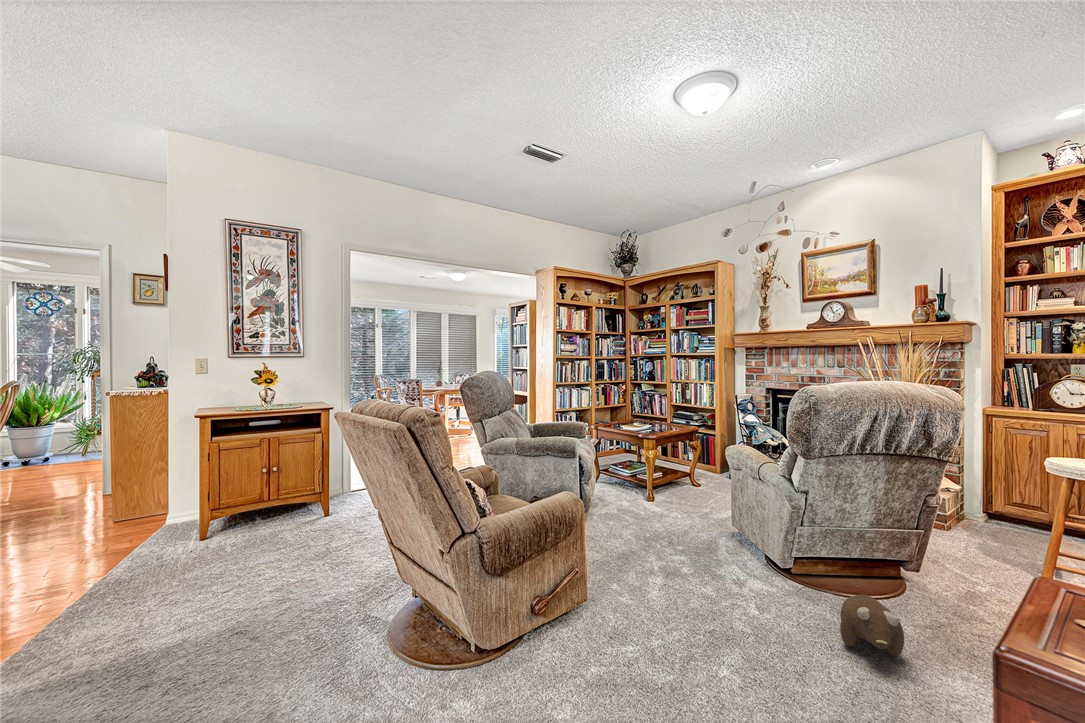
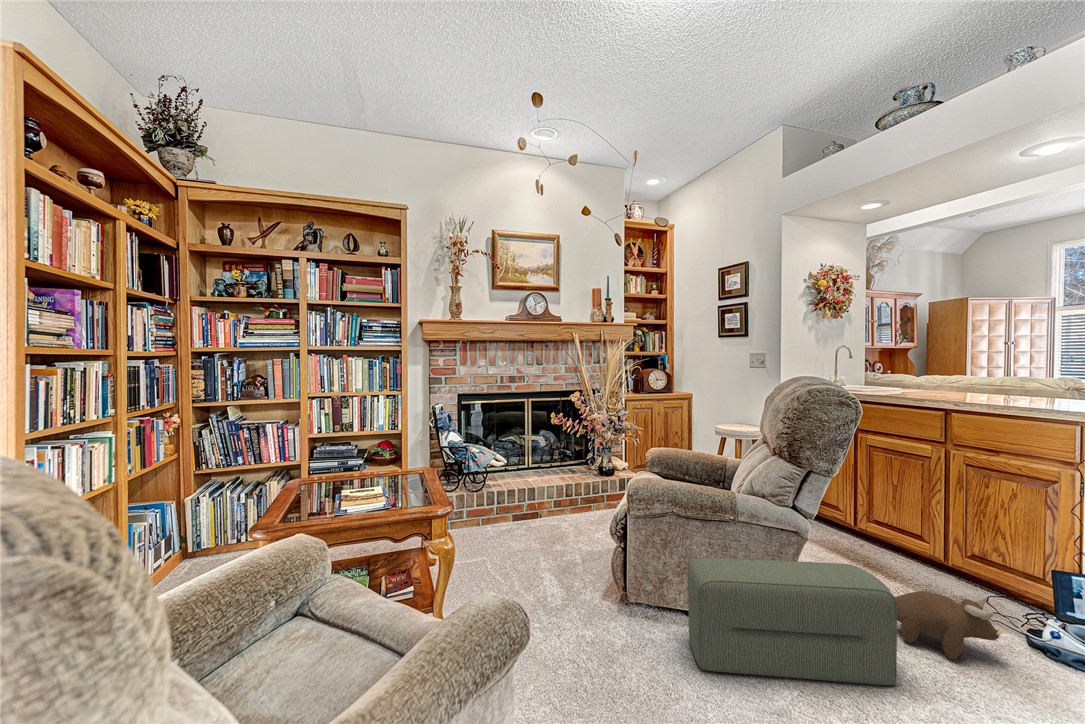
pouf: none [694,497,799,609] -> present [688,557,897,685]

